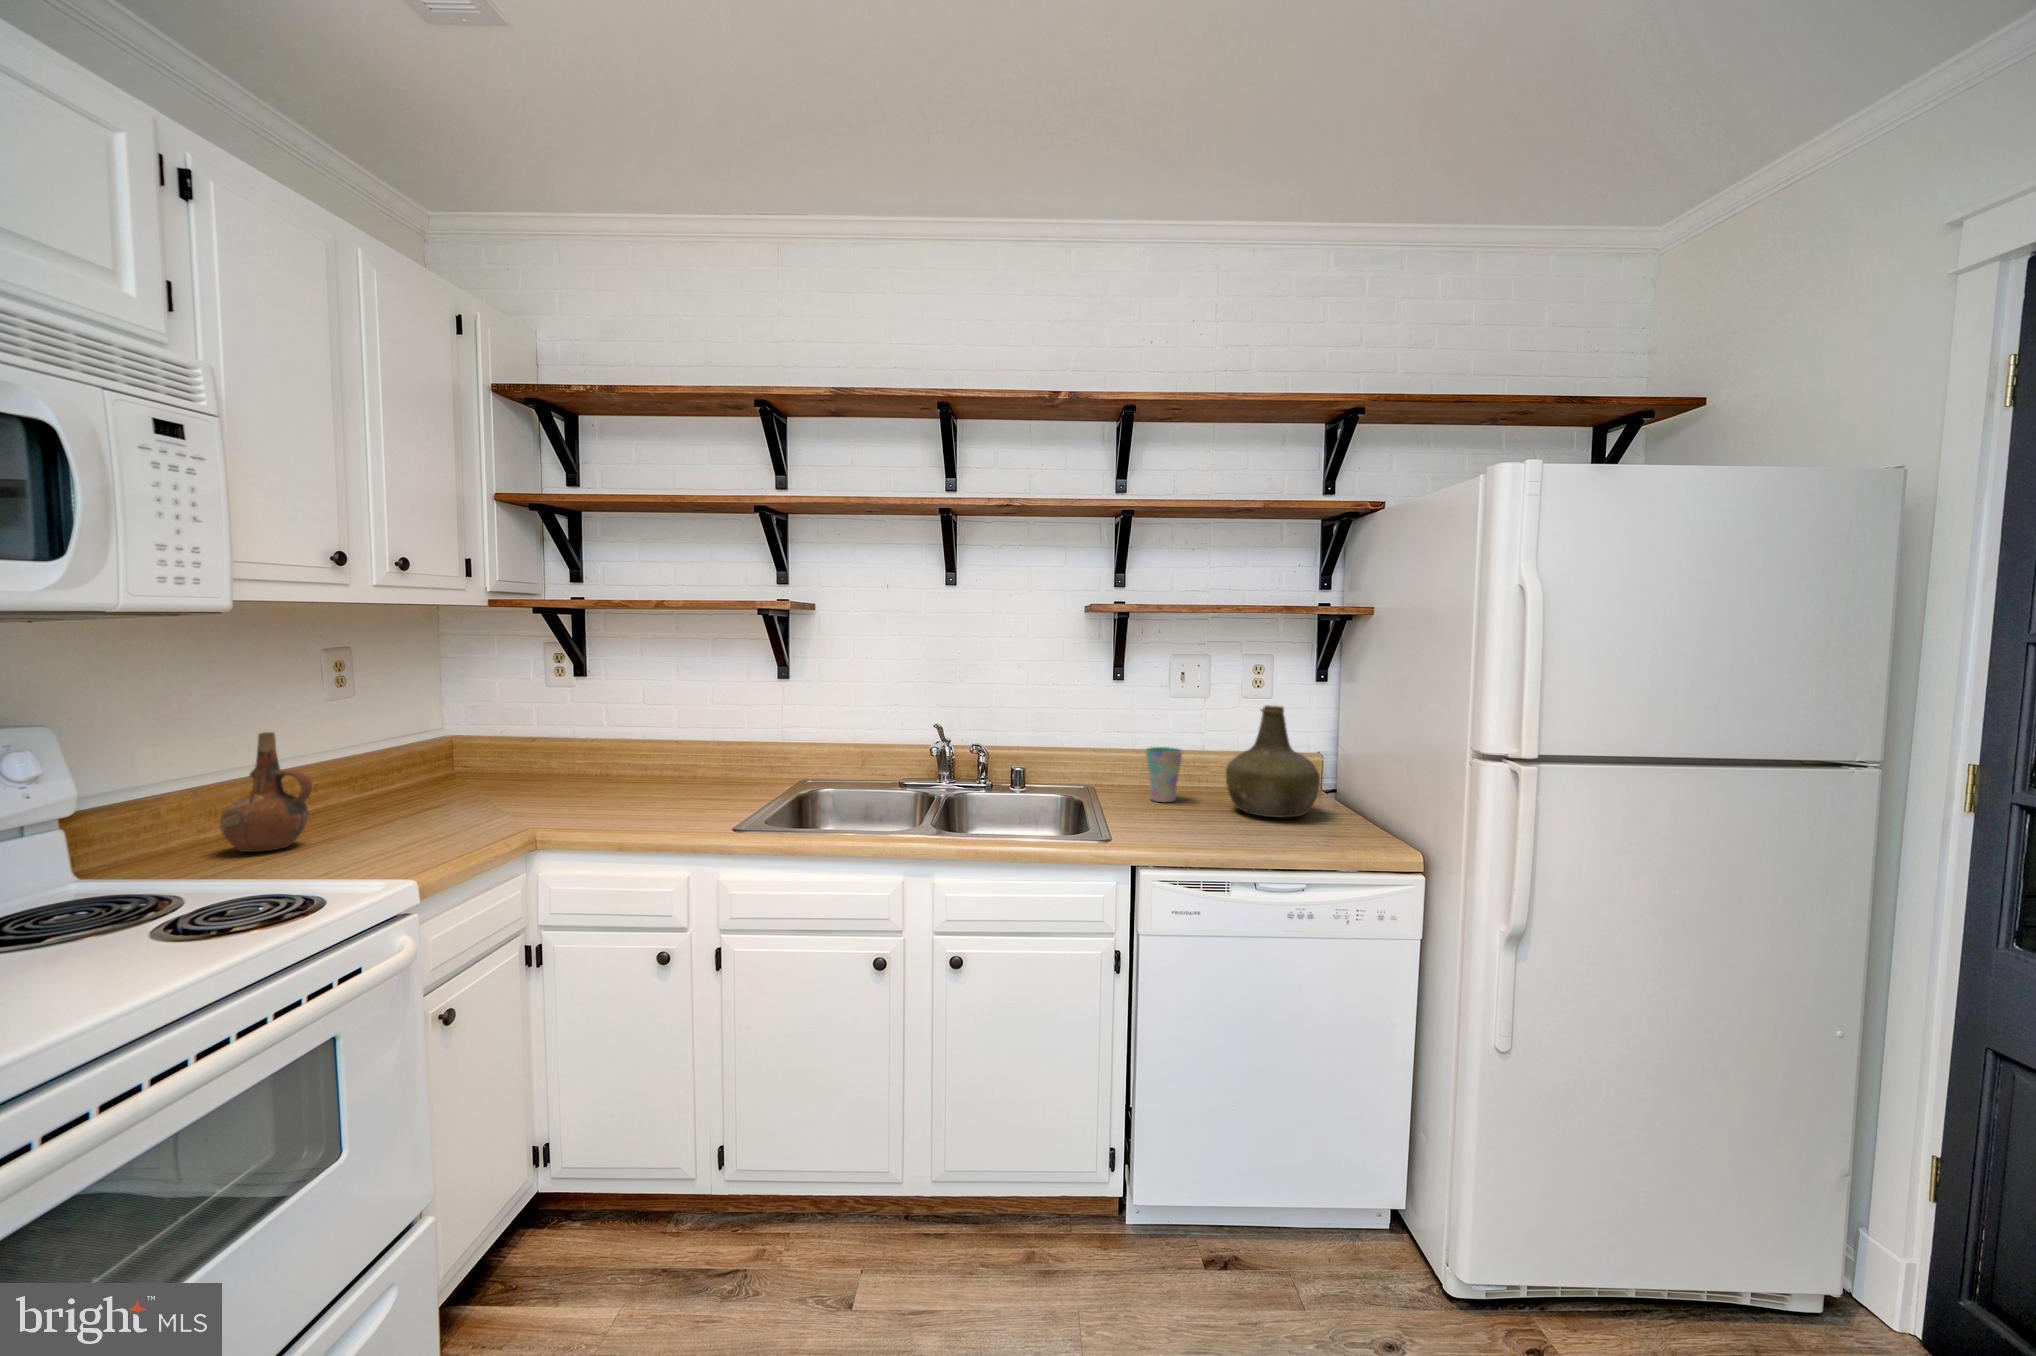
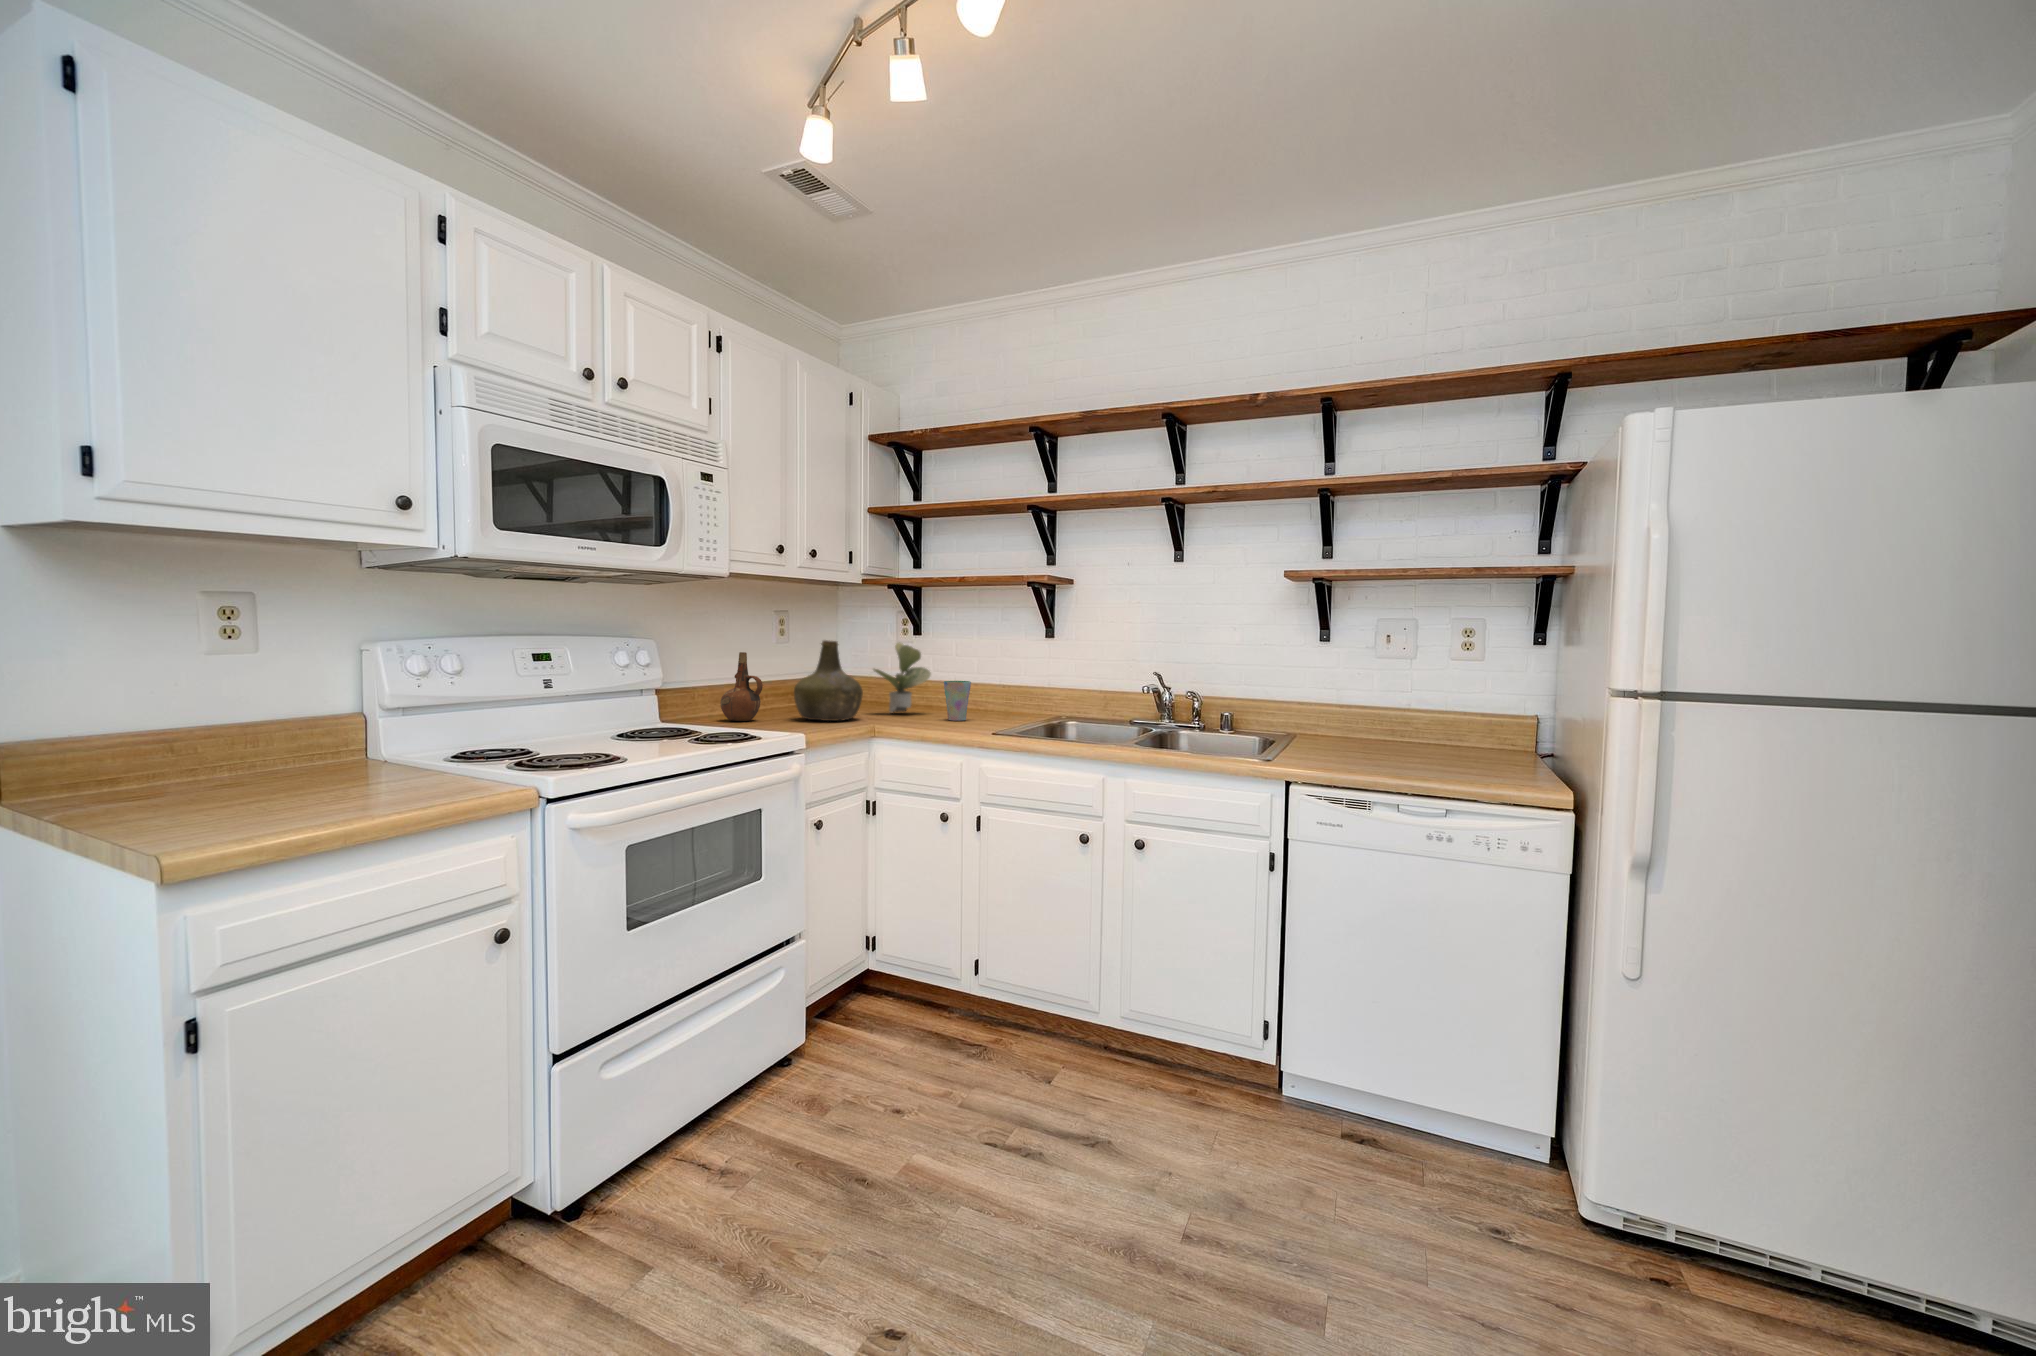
potted plant: none [514,691,611,796] -> present [873,642,931,713]
bottle: present [1226,705,1320,818] -> present [794,640,863,721]
cup: present [1146,747,1182,802] -> present [944,681,971,721]

